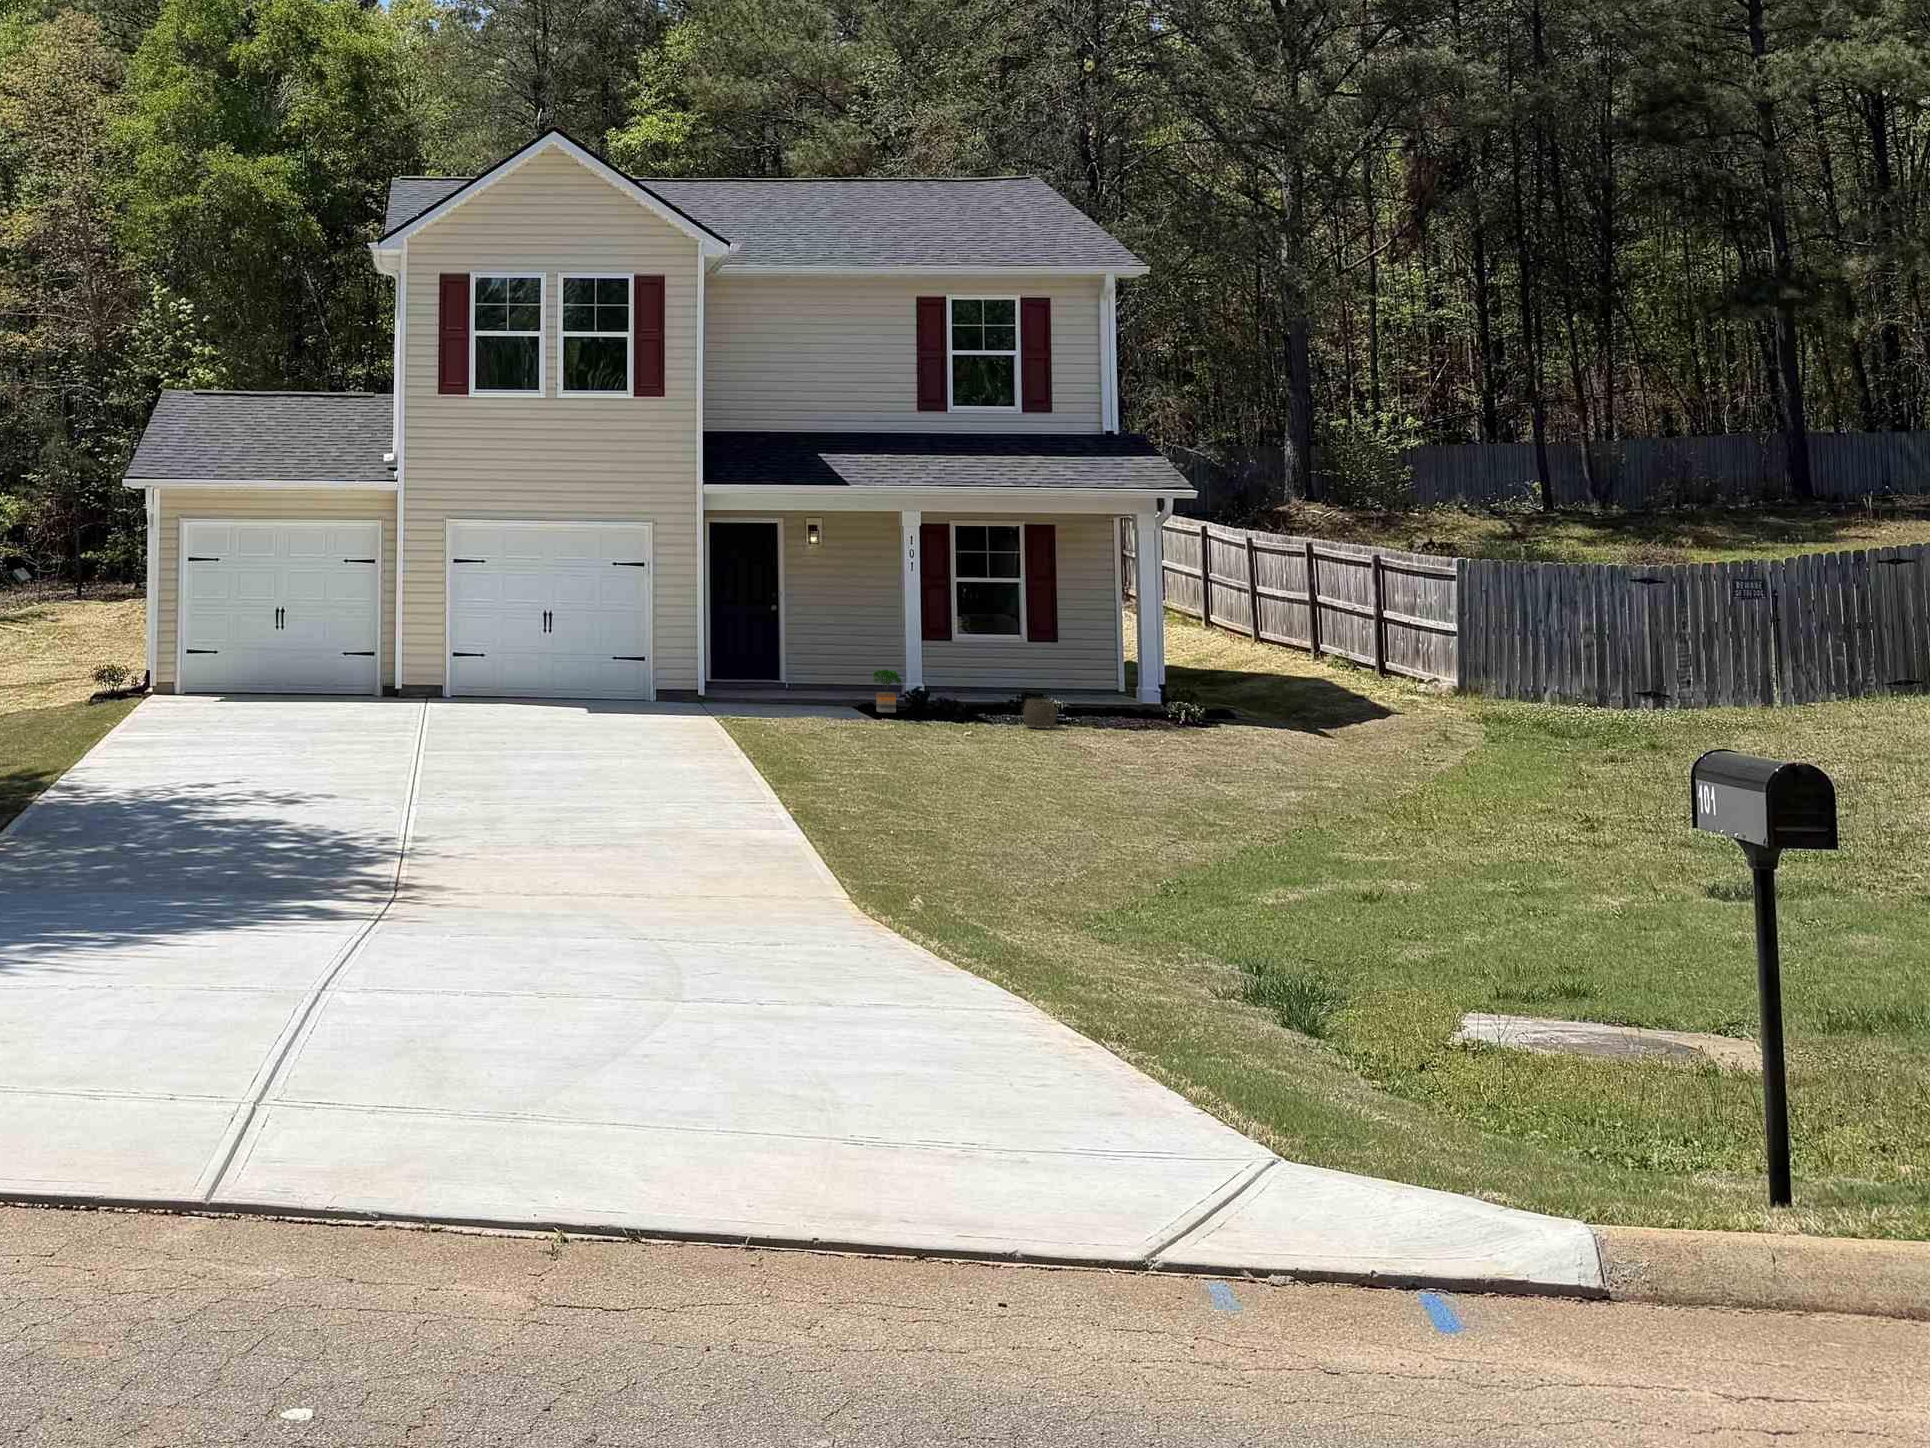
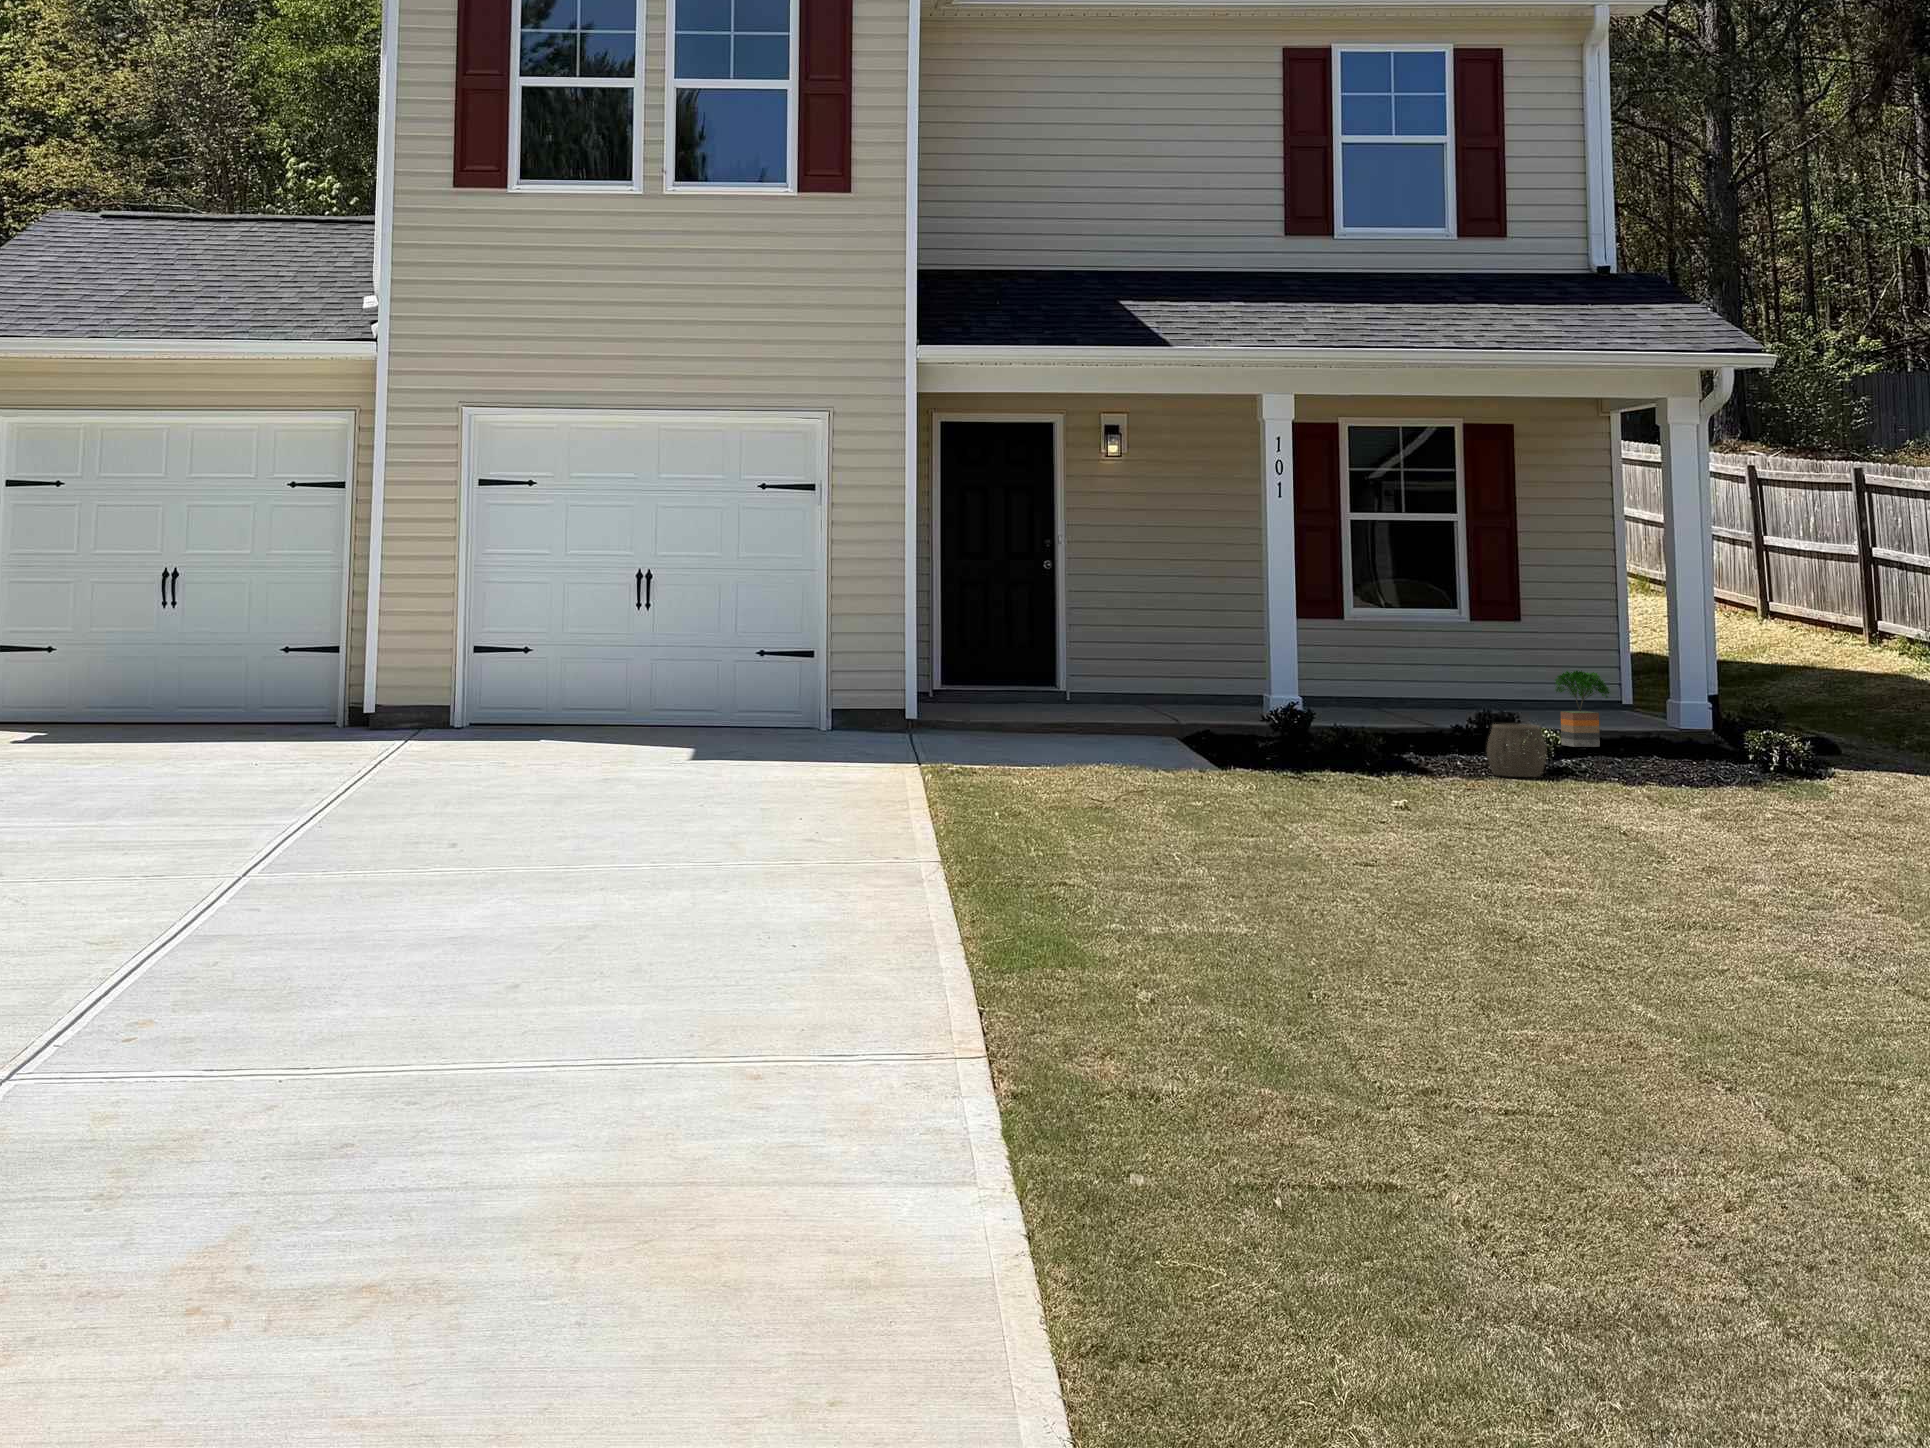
potted tree: present [873,669,902,712] -> present [1555,671,1610,747]

